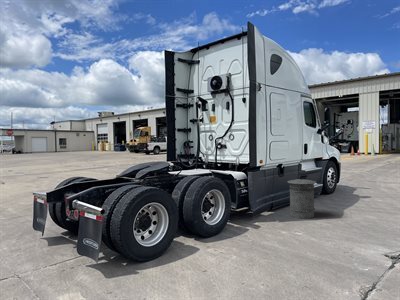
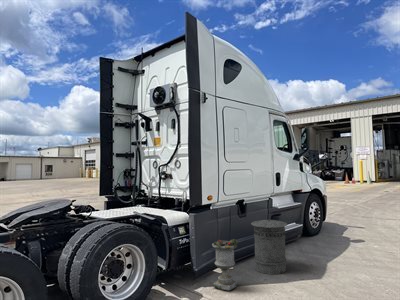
planter: none [263,191,283,227] -> present [212,239,238,291]

